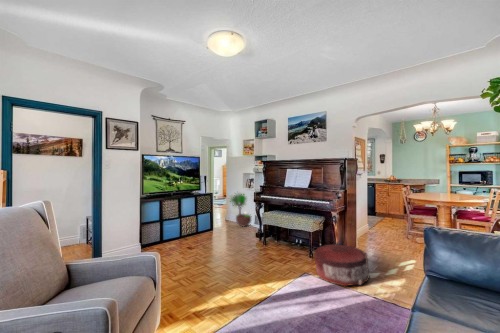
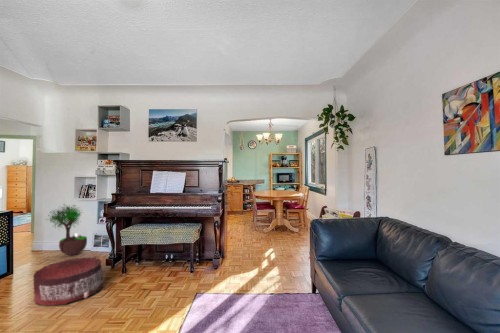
pouf: present [315,244,370,286] -> present [33,257,103,306]

